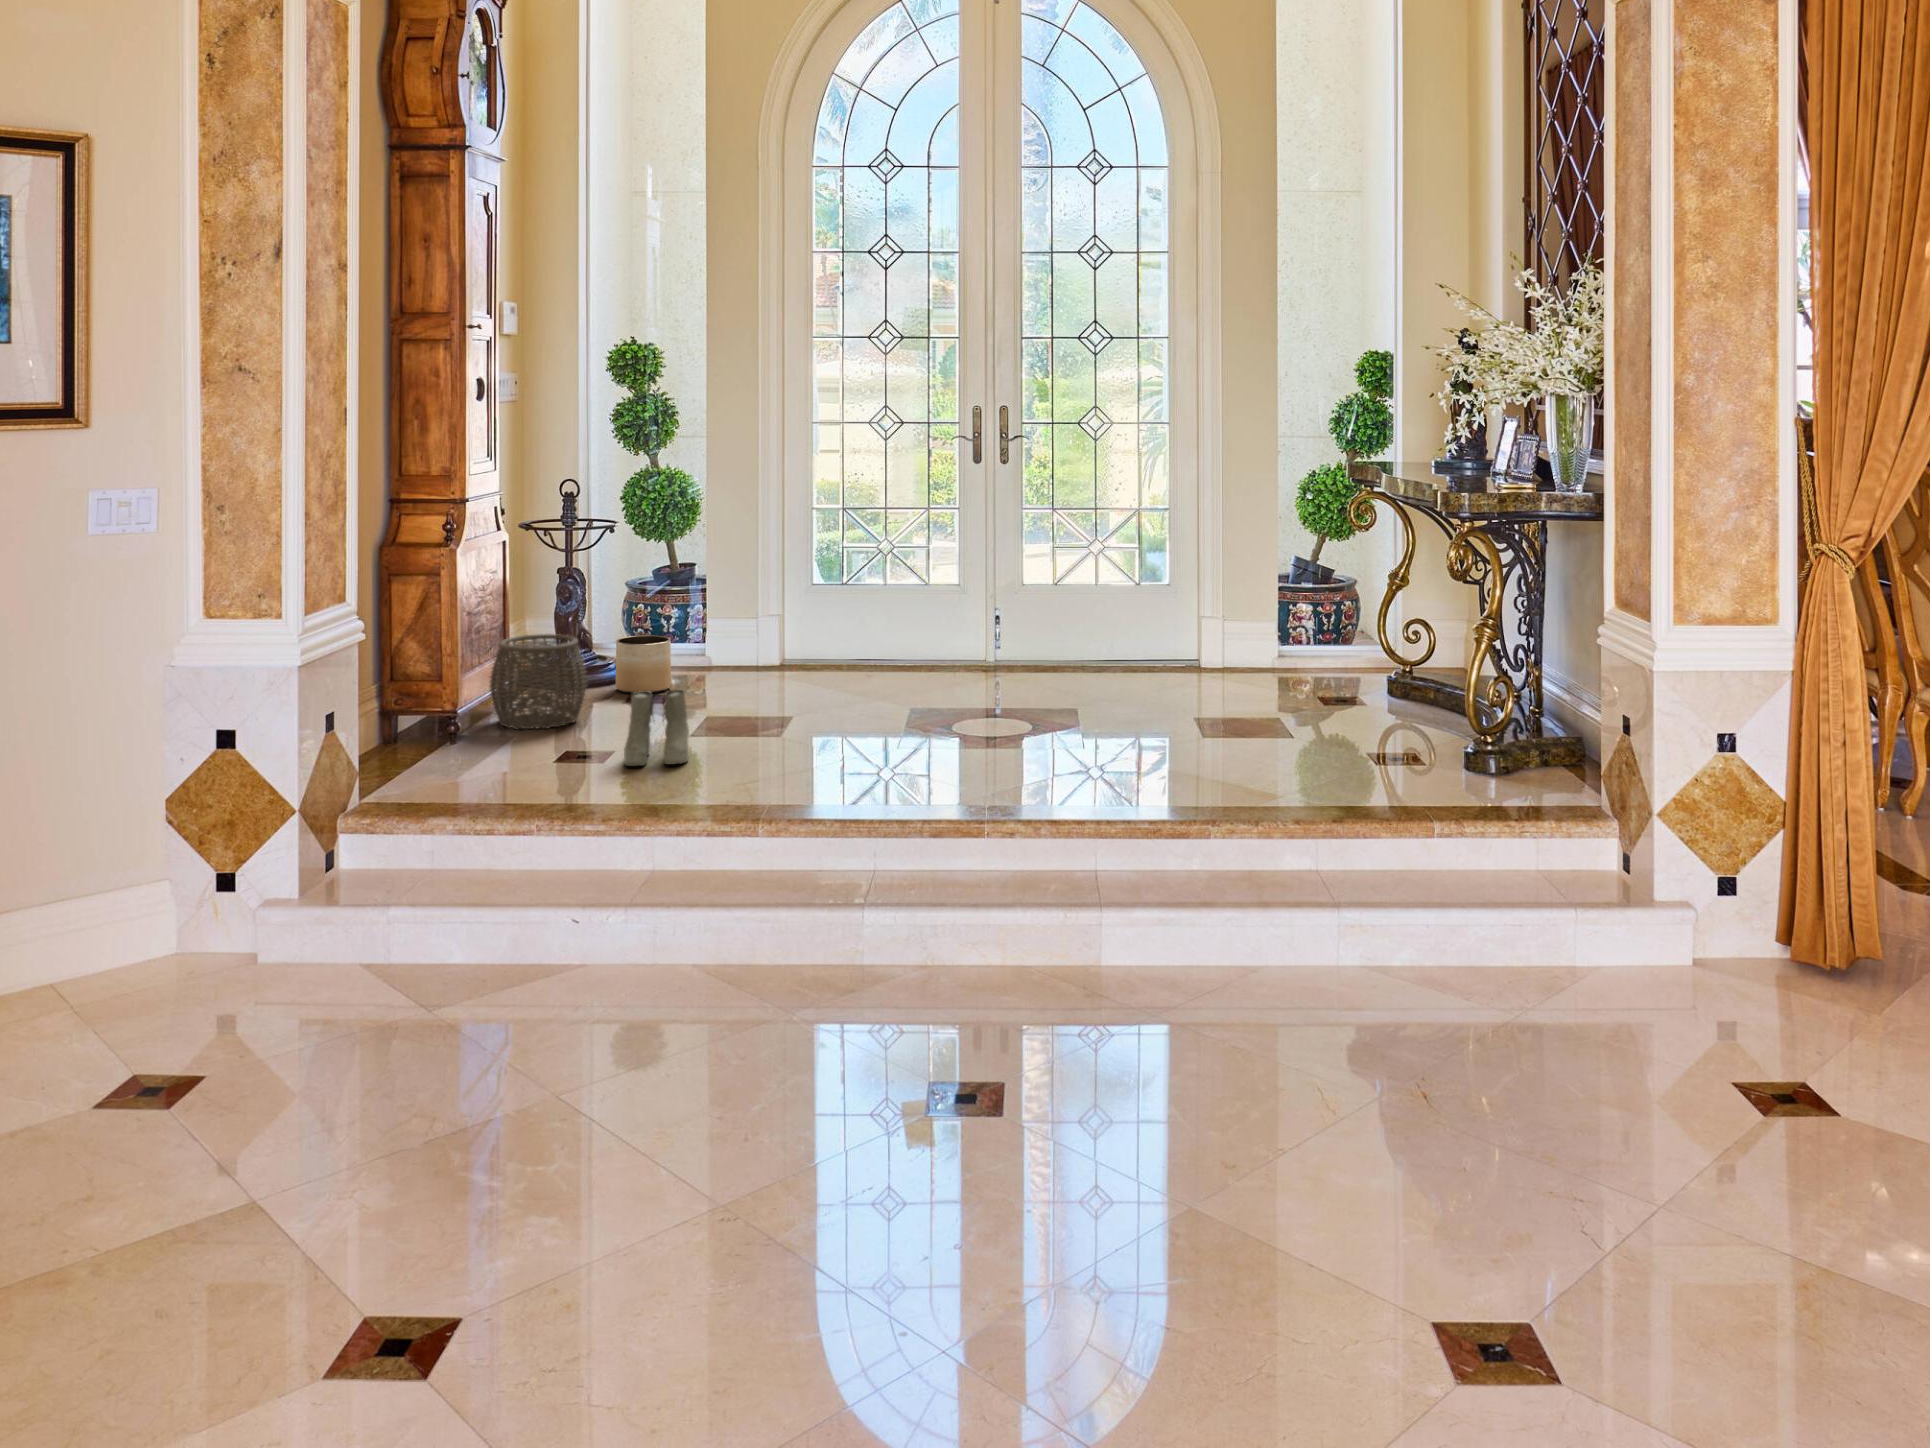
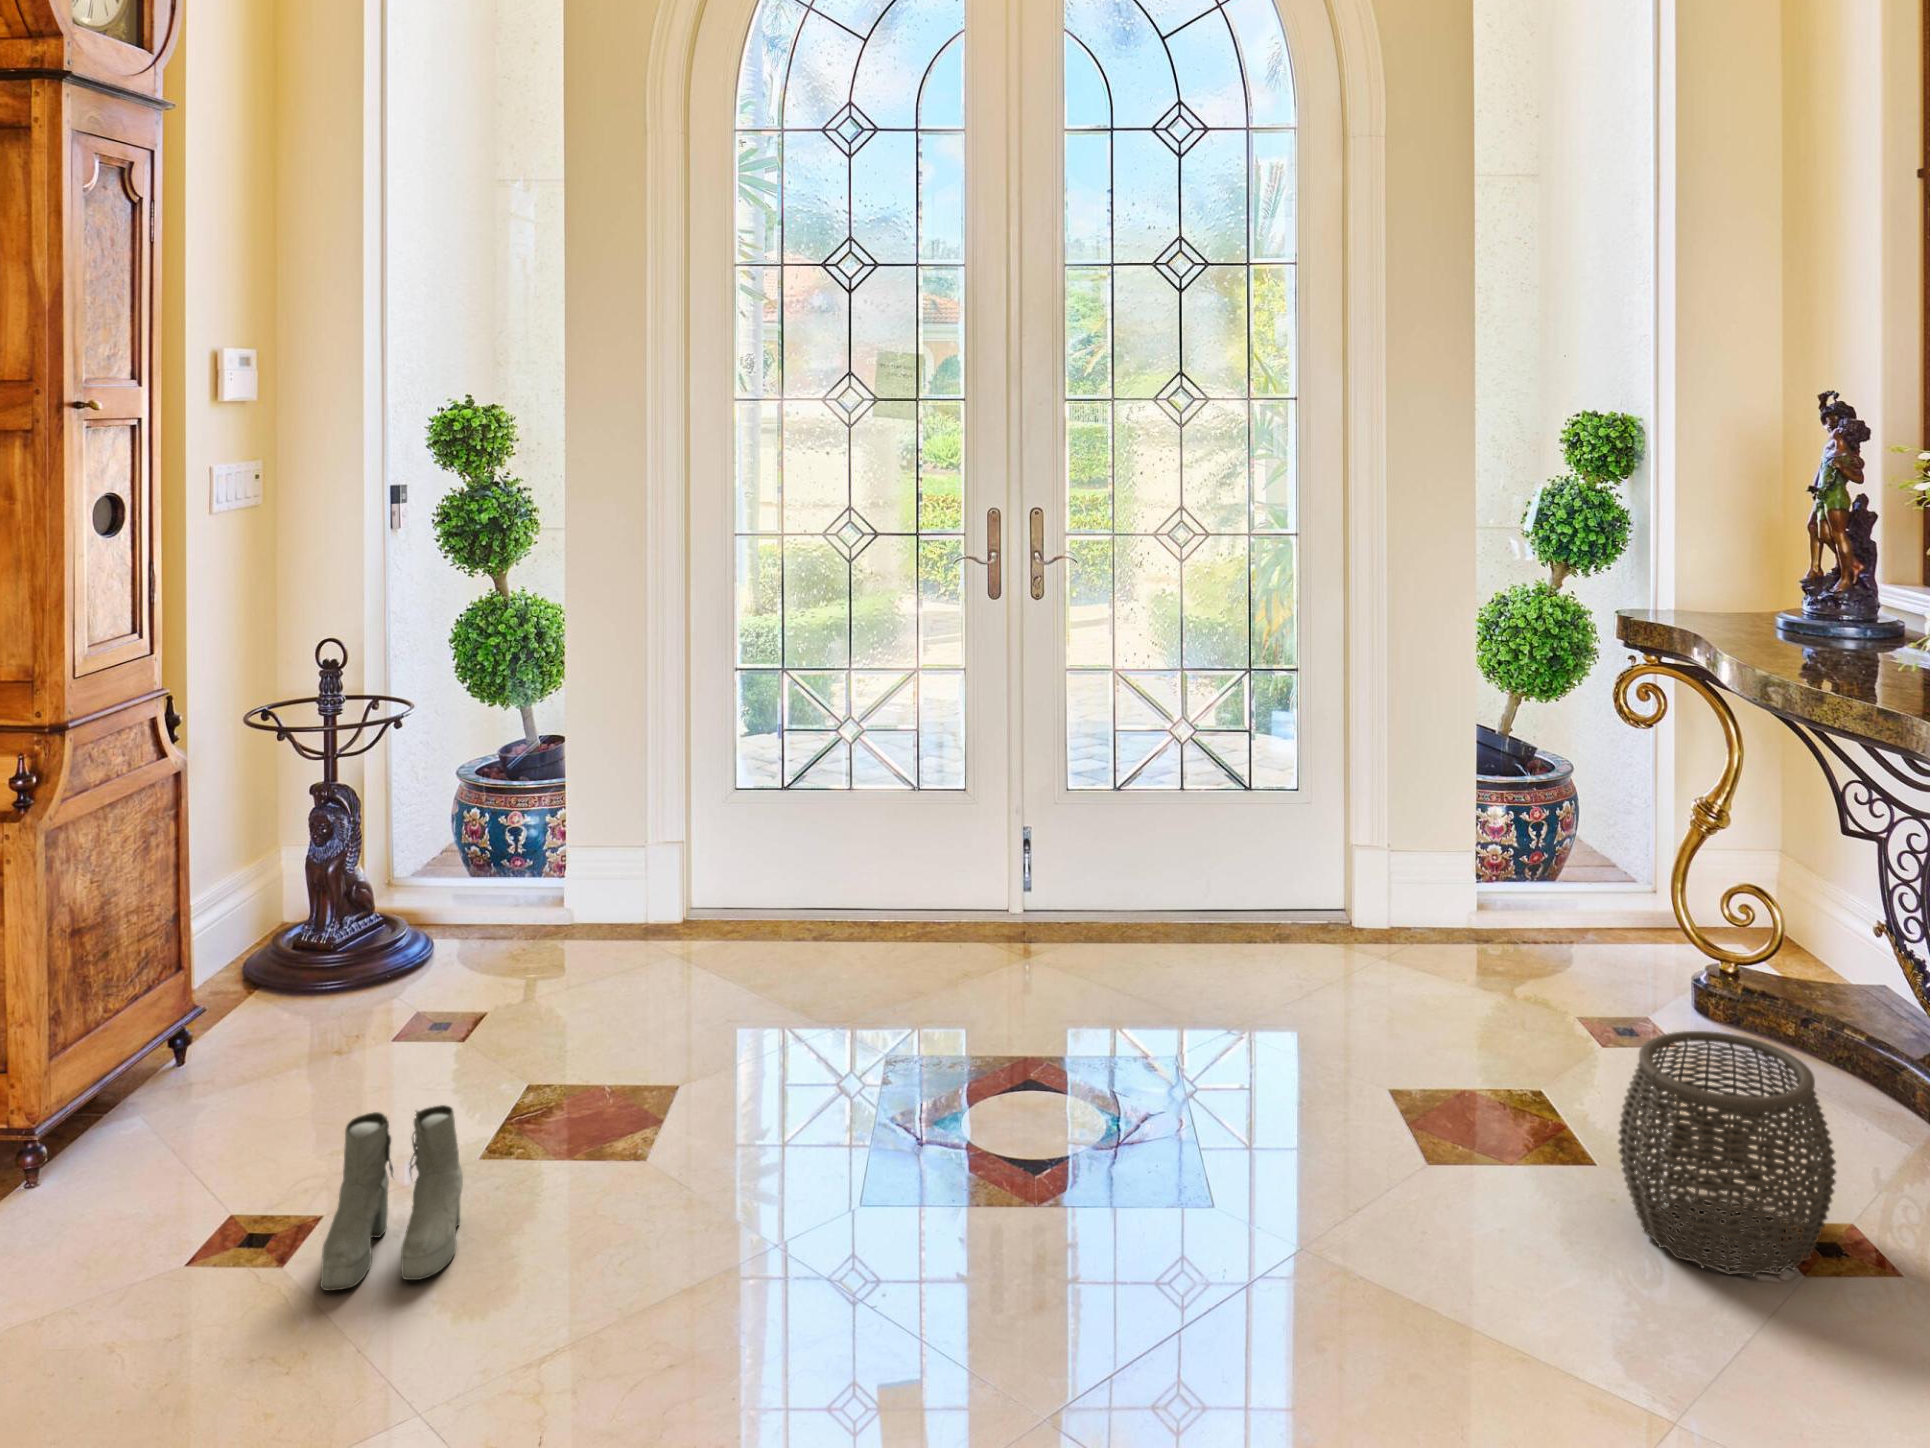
woven basket: present [490,634,587,729] -> present [1618,1031,1836,1276]
planter: present [616,635,671,694] -> none [402,890,497,1000]

